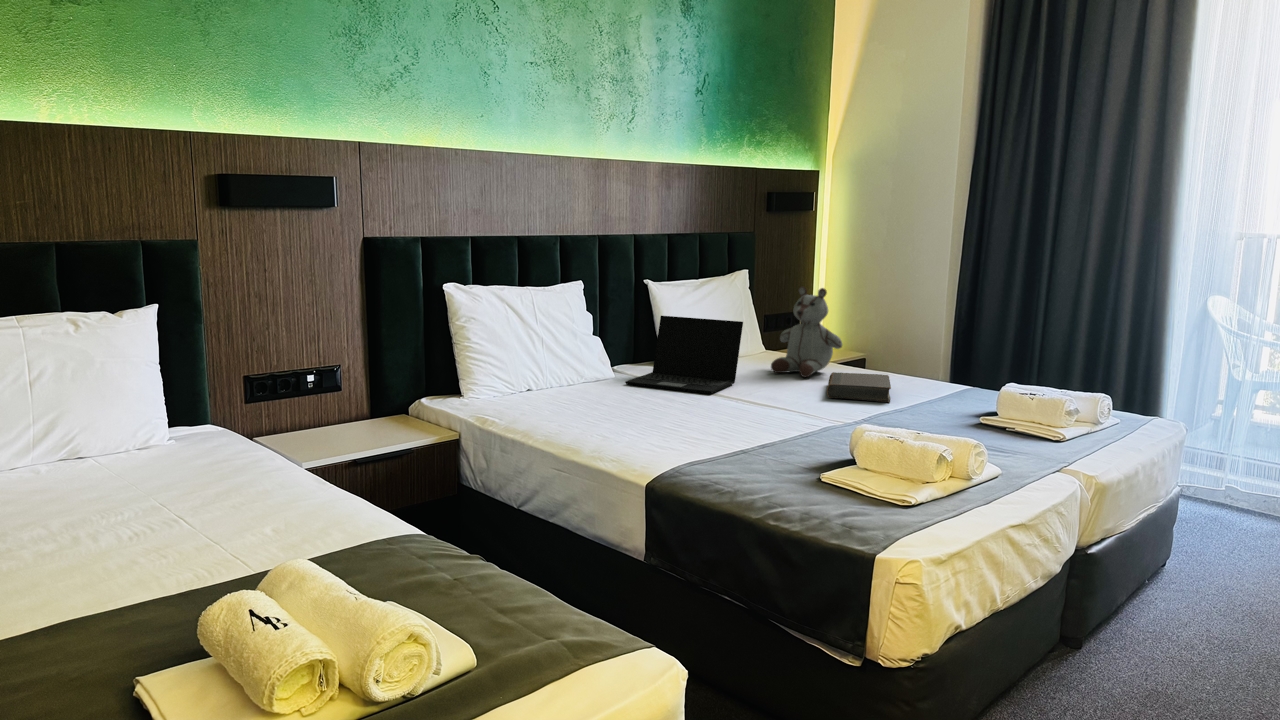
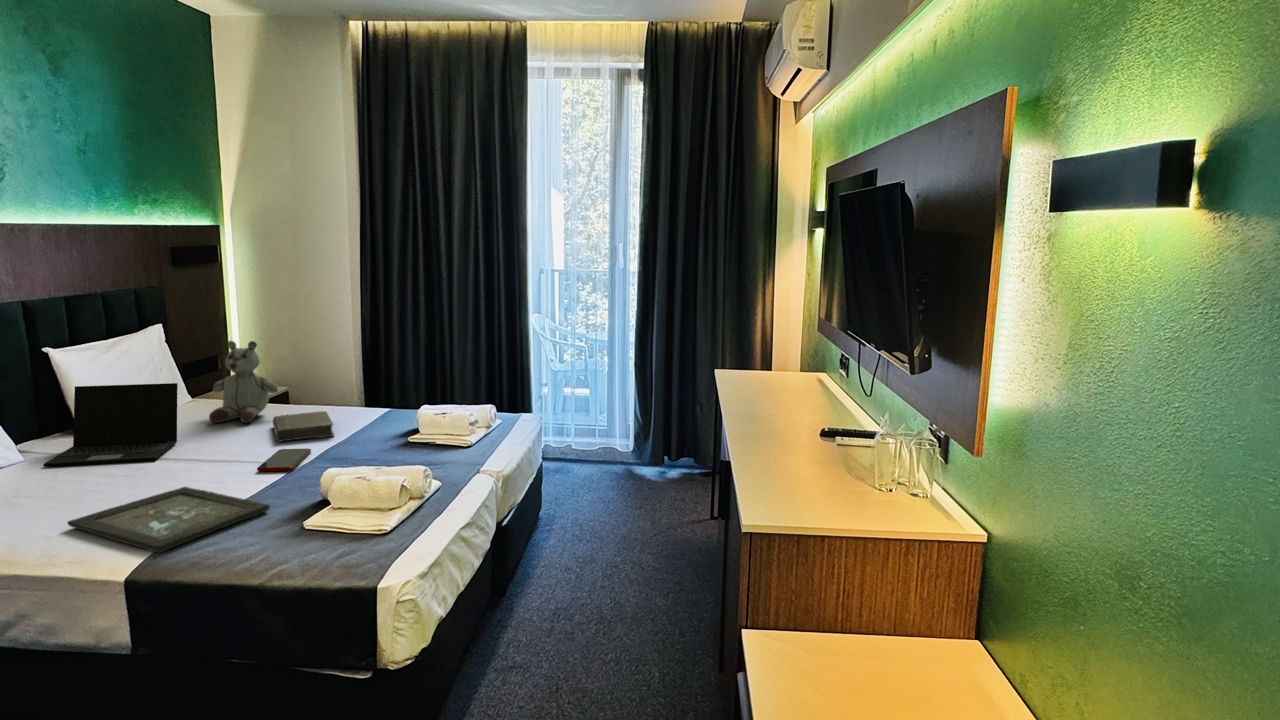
smartphone: none [796,404,859,424] -> present [257,449,311,471]
tray: none [621,418,793,467] -> present [68,487,270,553]

